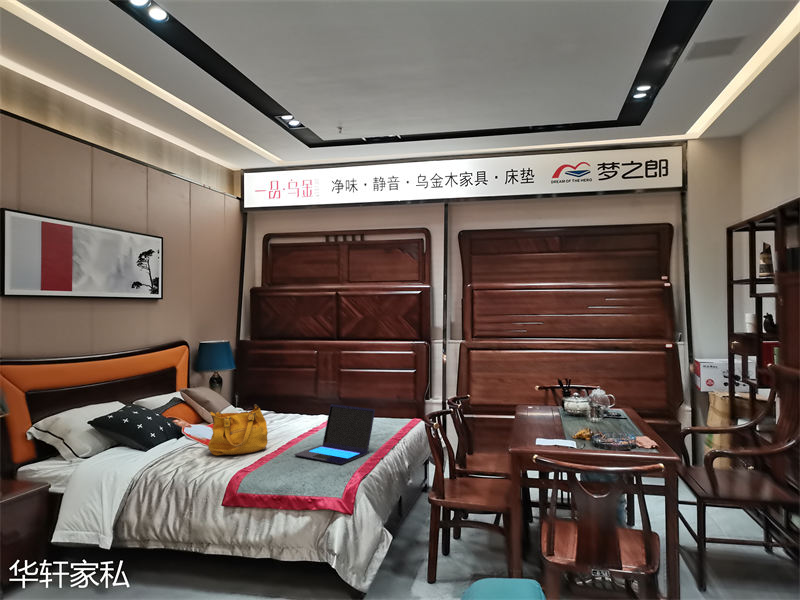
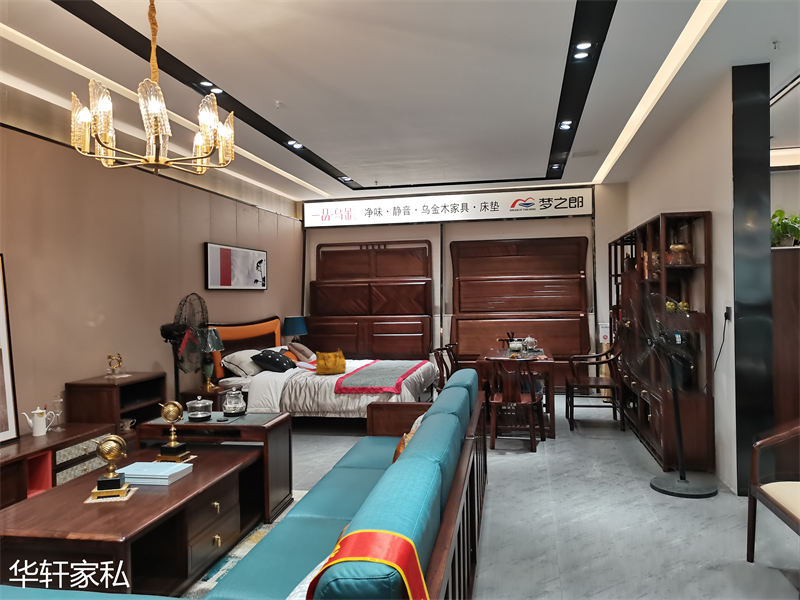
laptop: present [294,404,375,464] -> none [363,348,406,376]

